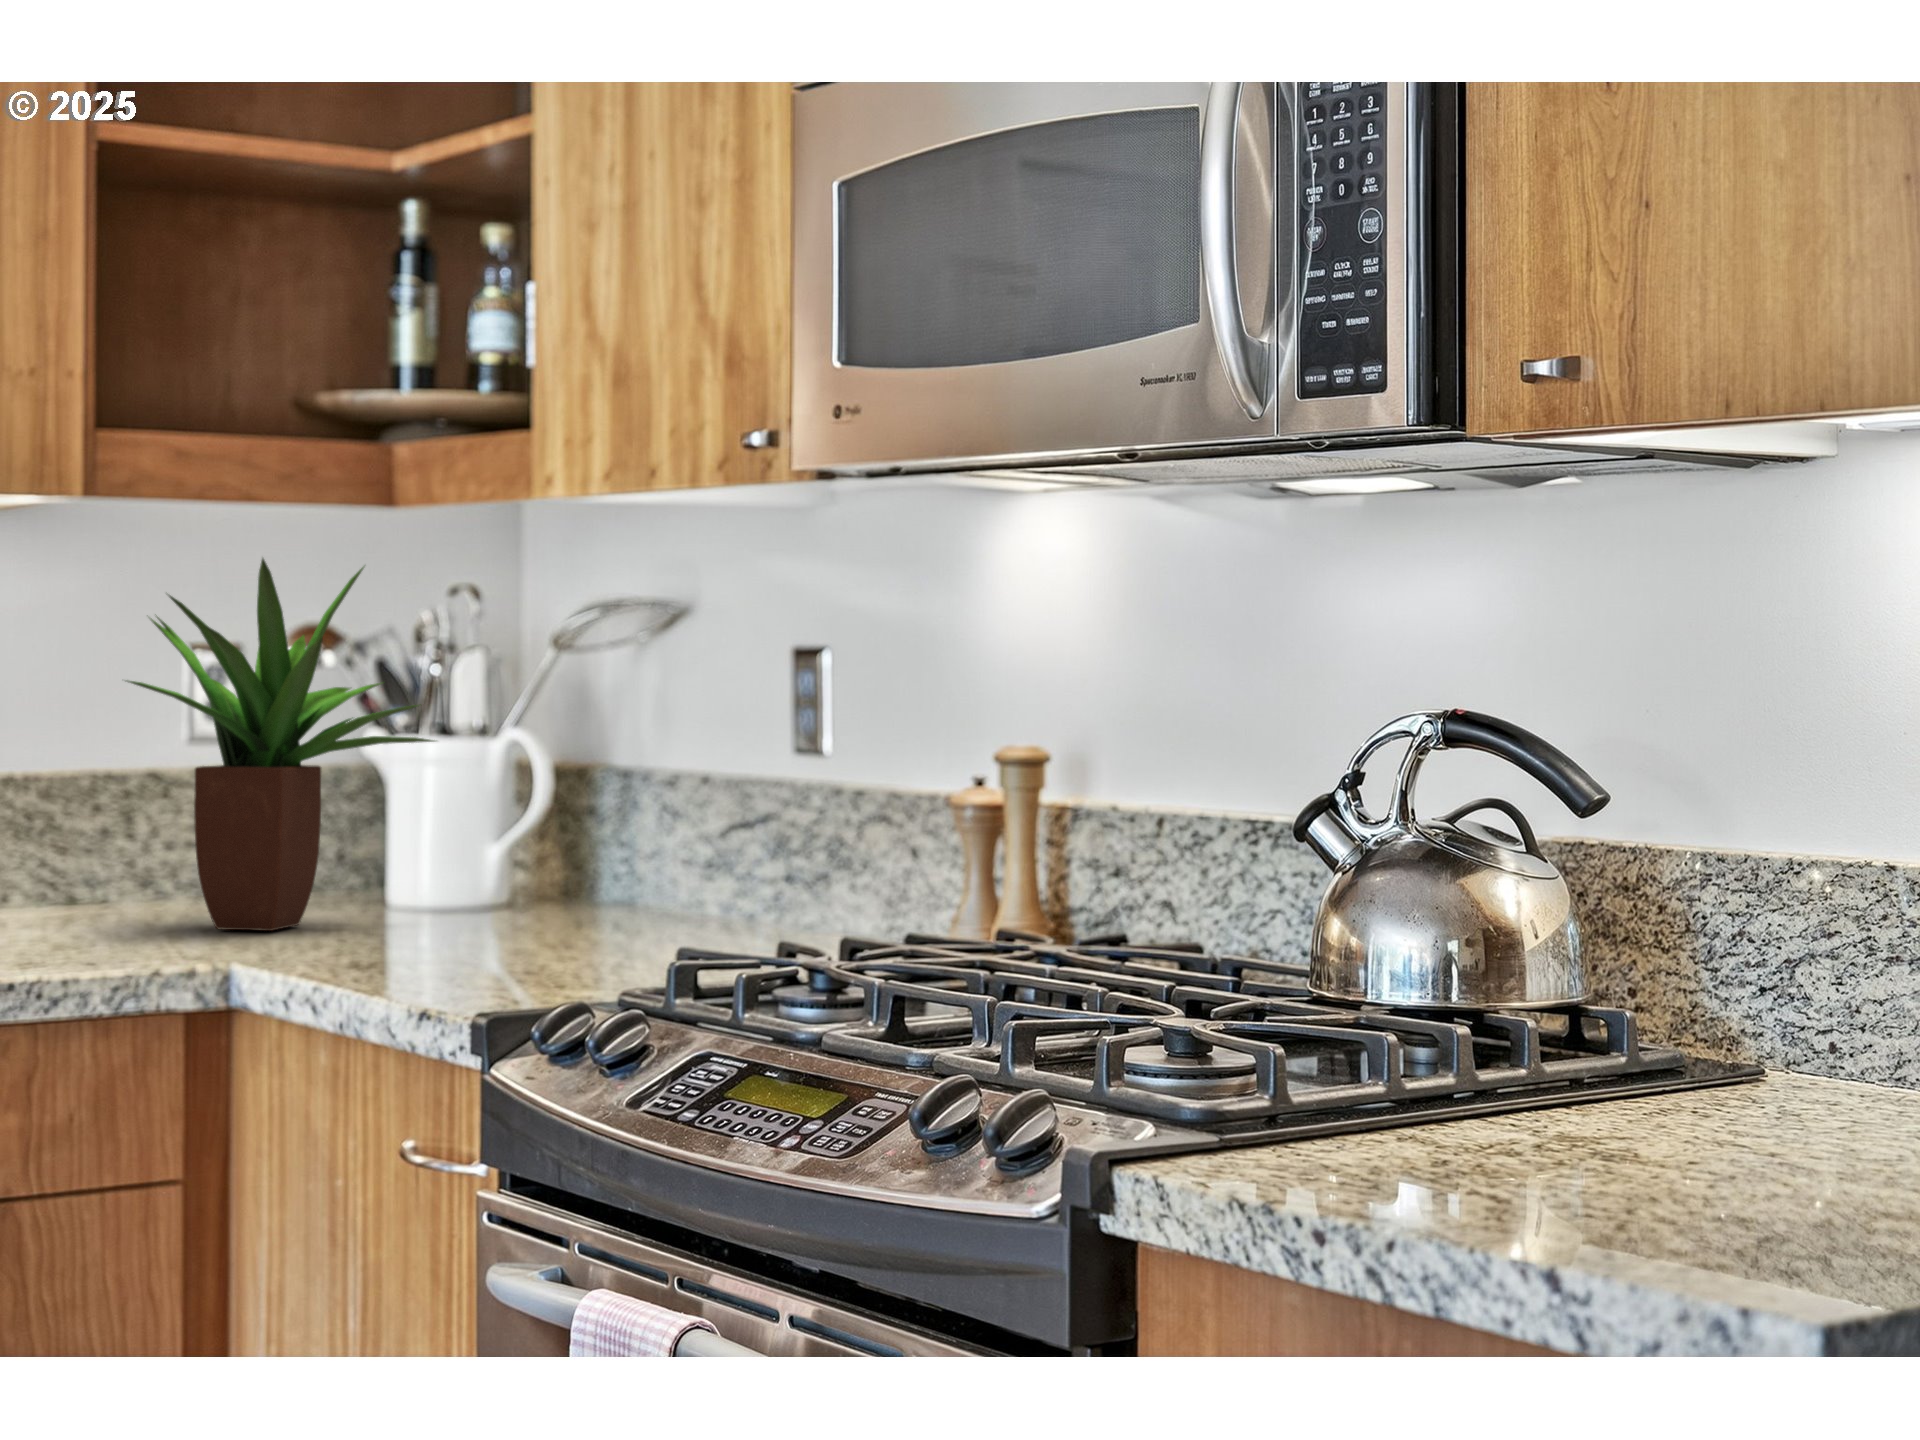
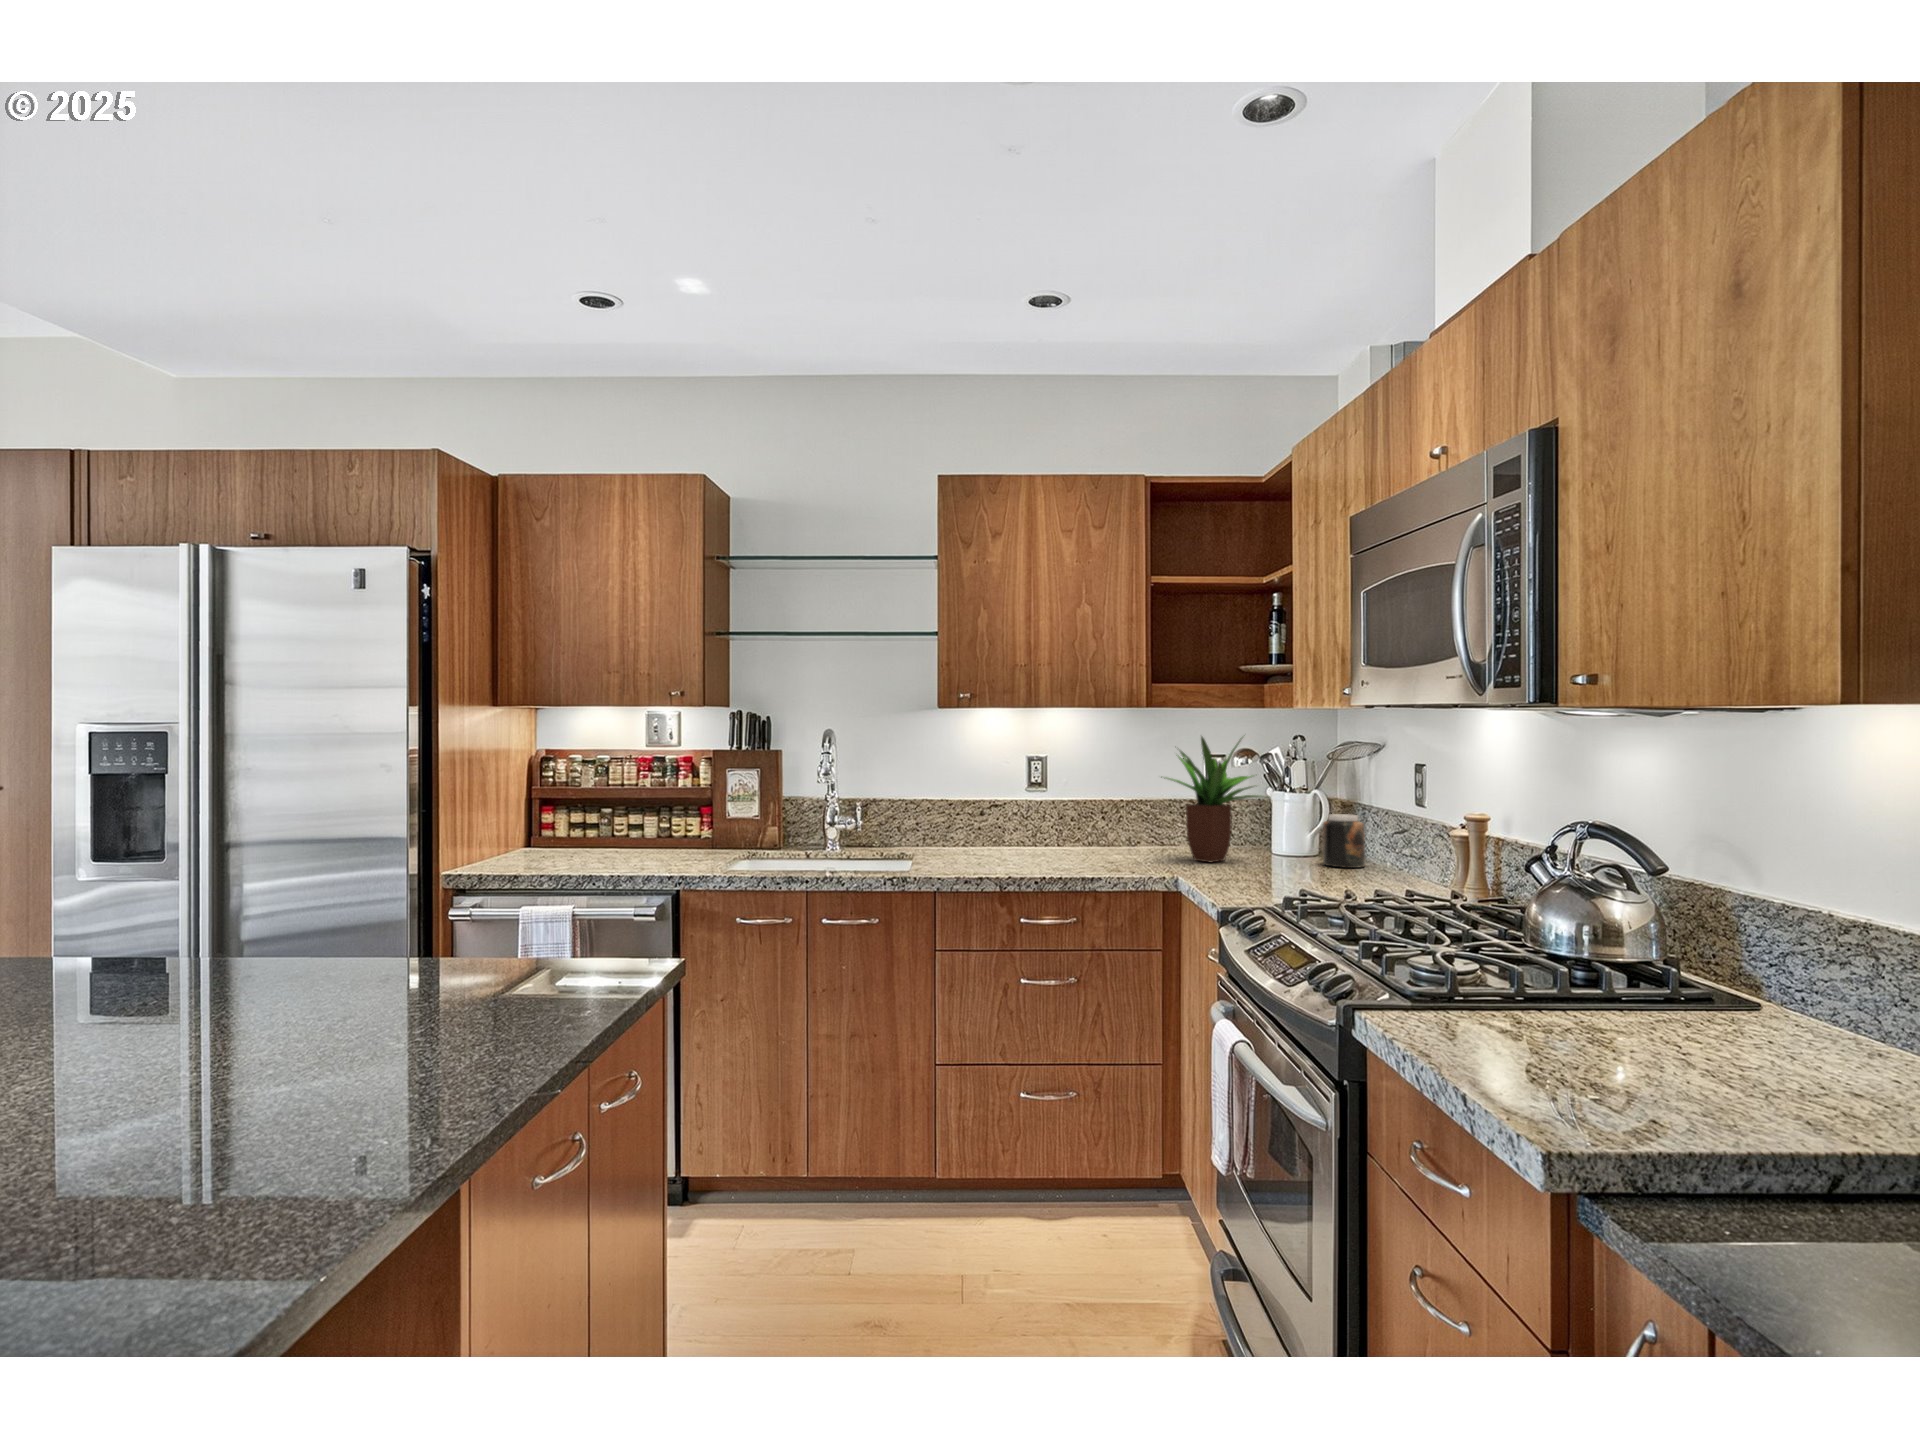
jar: none [557,785,660,920] -> present [1323,814,1365,868]

